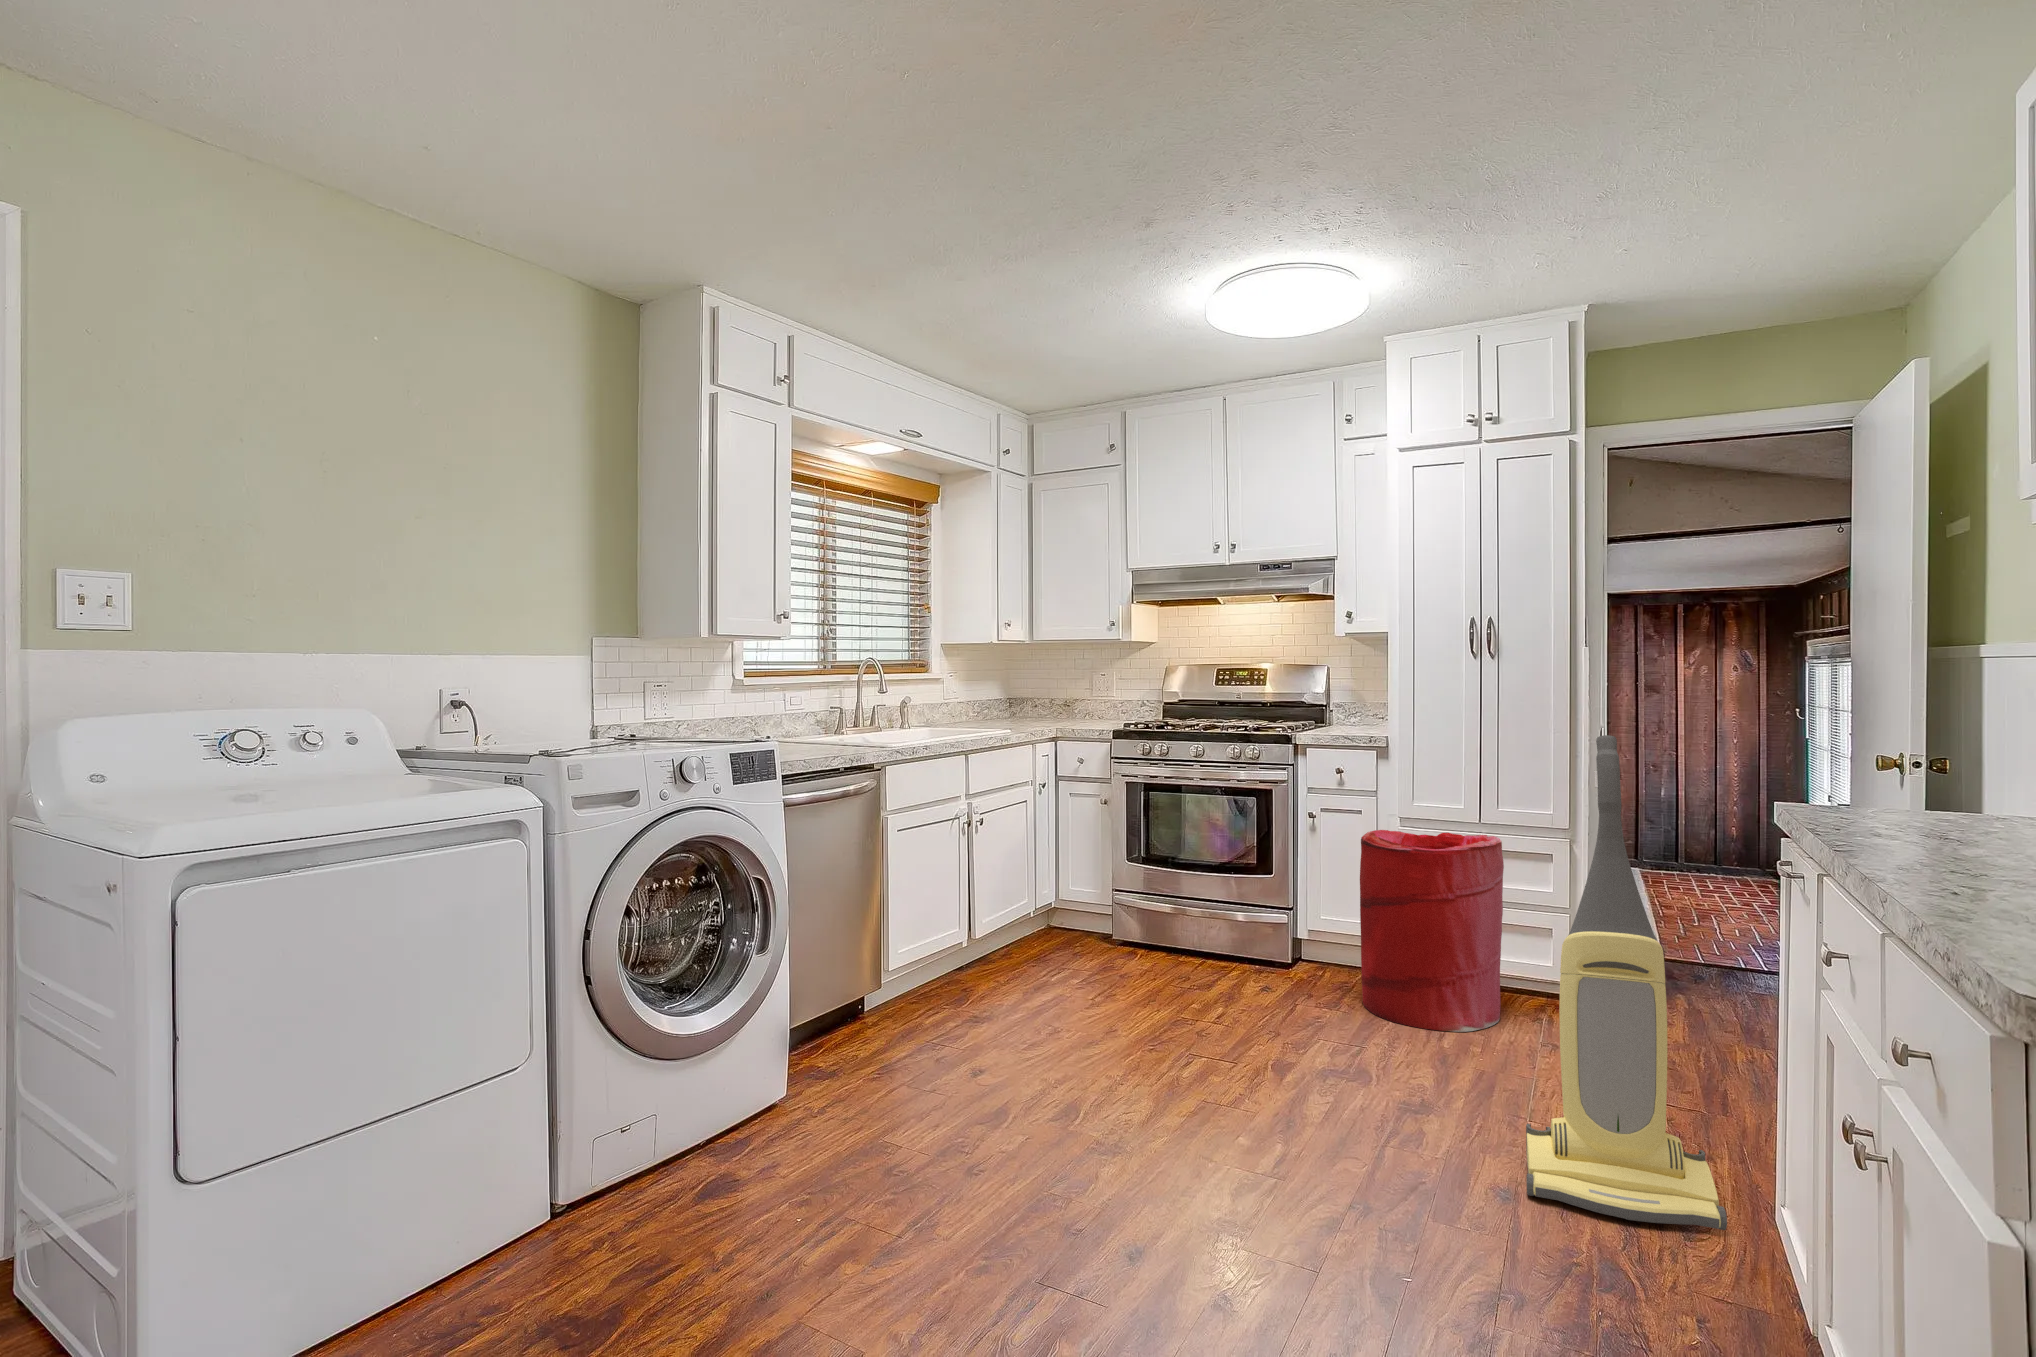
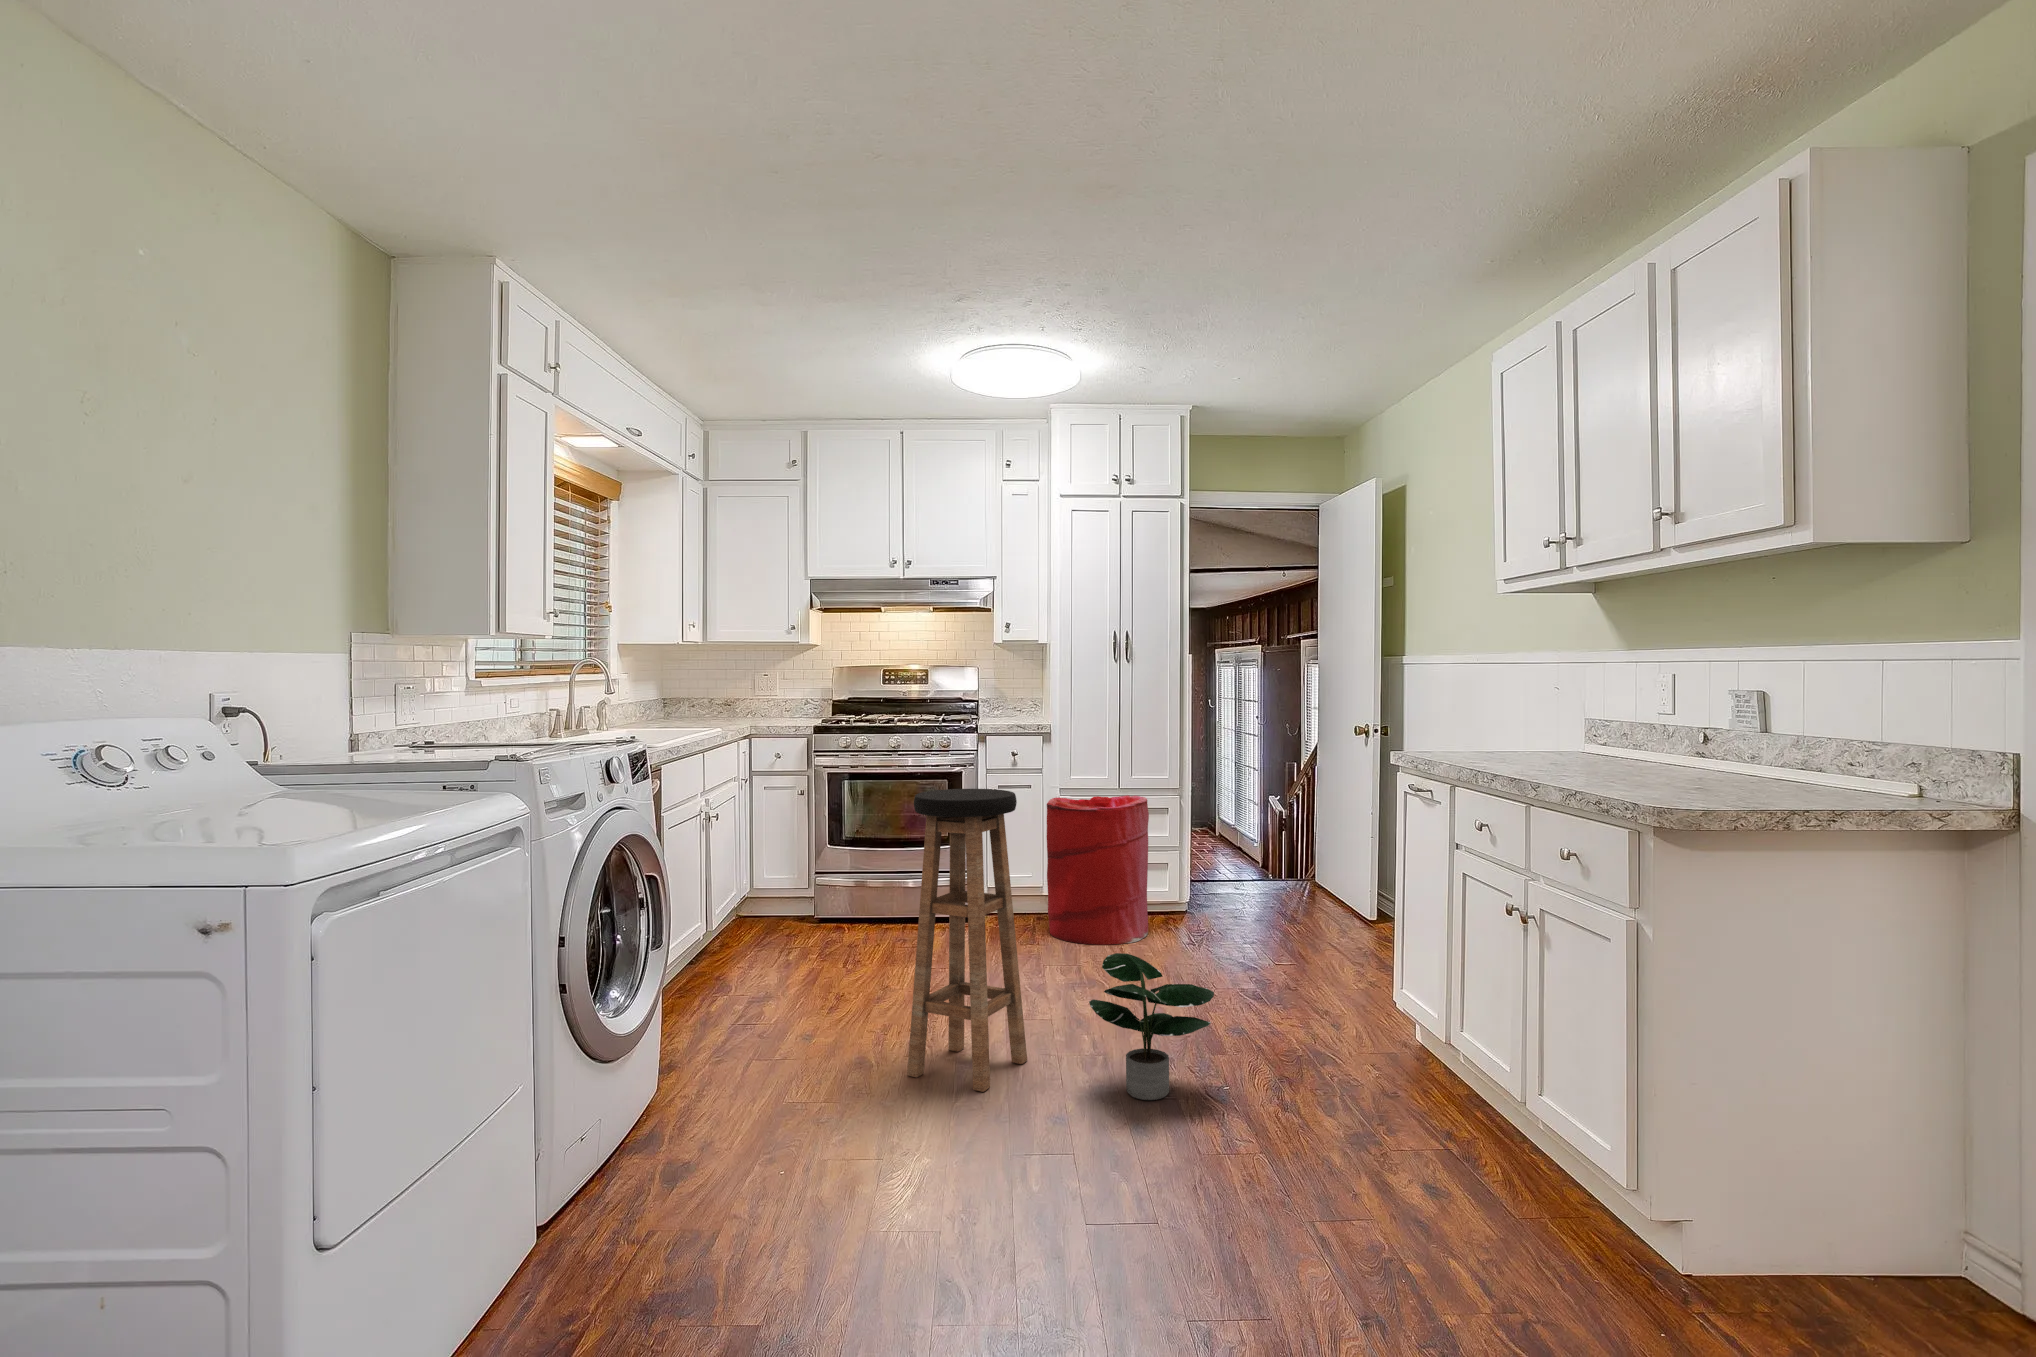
vacuum cleaner: present [1526,735,1727,1230] -> none [1243,714,1369,1026]
bar stool: none [1012,812,1157,1184] -> present [907,789,1027,1092]
potted plant: none [1181,1047,1354,1260] -> present [1089,953,1214,1100]

